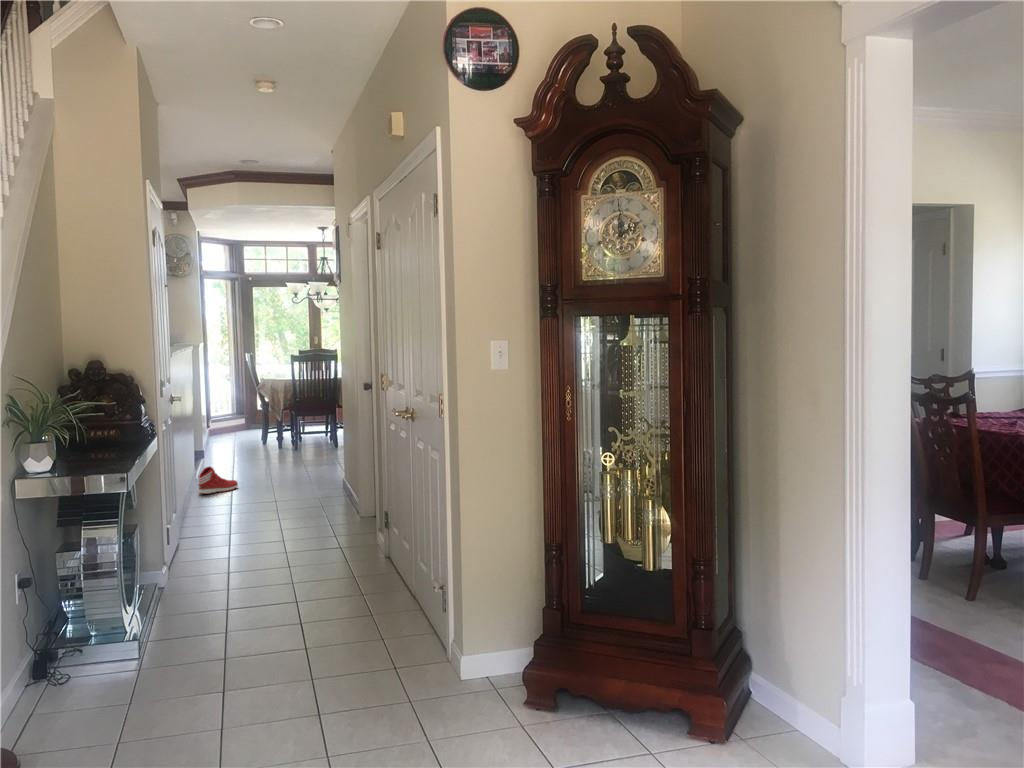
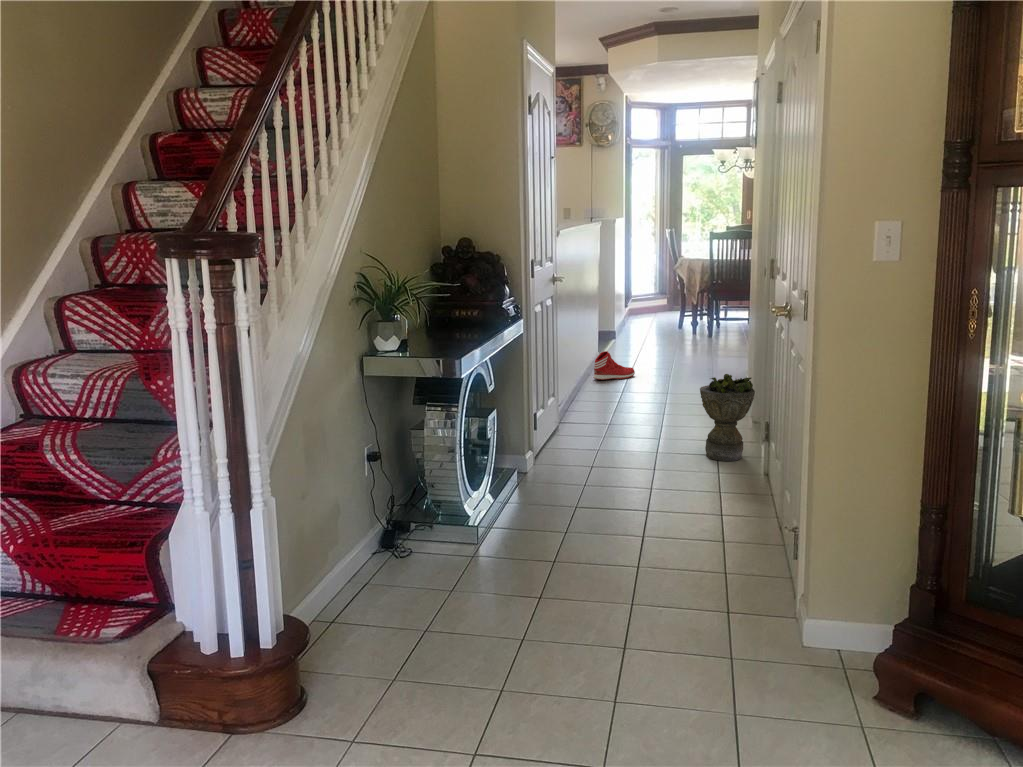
planter: none [320,472,367,549] -> present [700,374,755,461]

